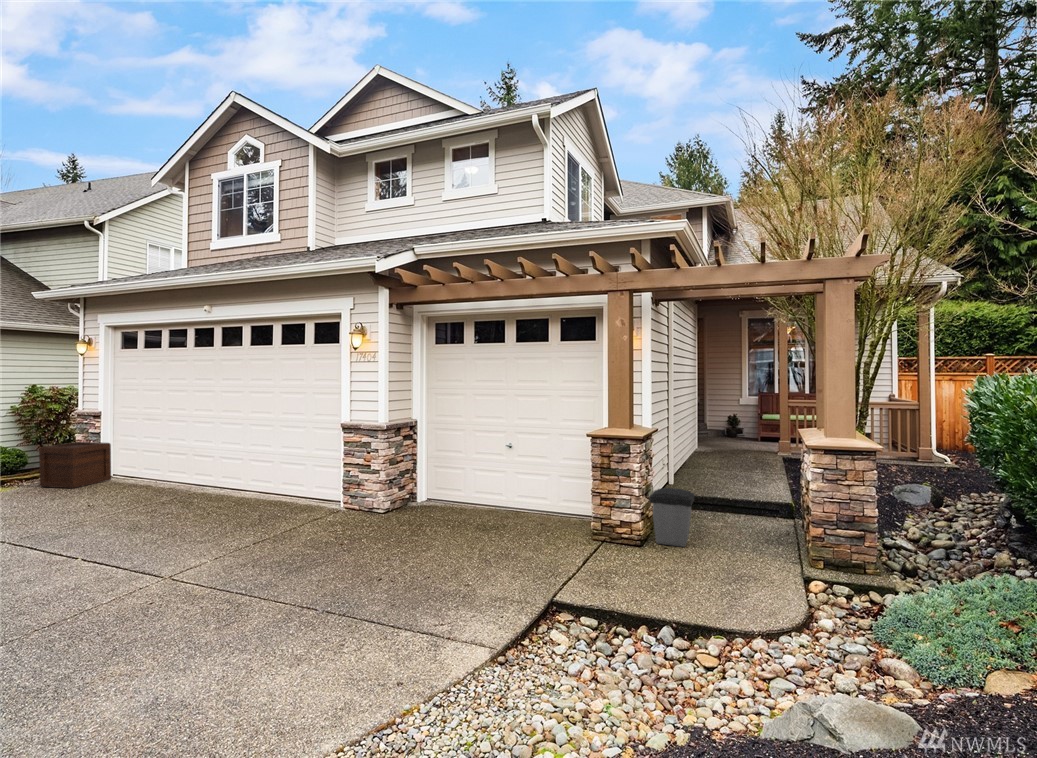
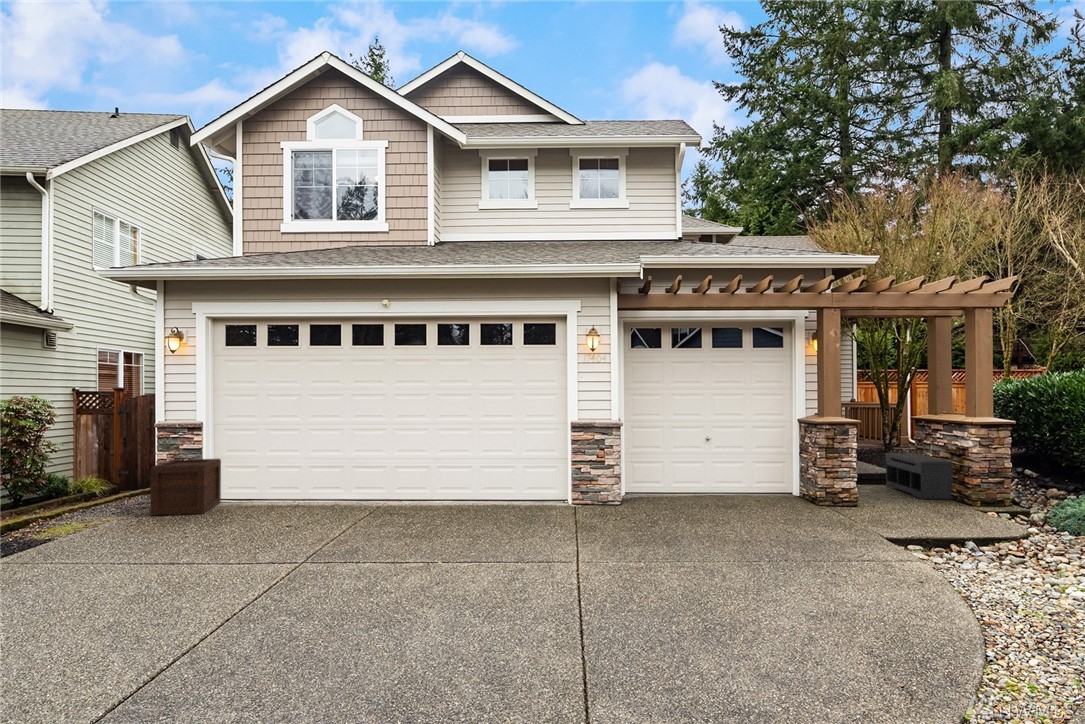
bench: none [755,477,804,553] -> present [886,453,953,499]
trash can: present [649,488,695,547] -> none [849,462,891,503]

